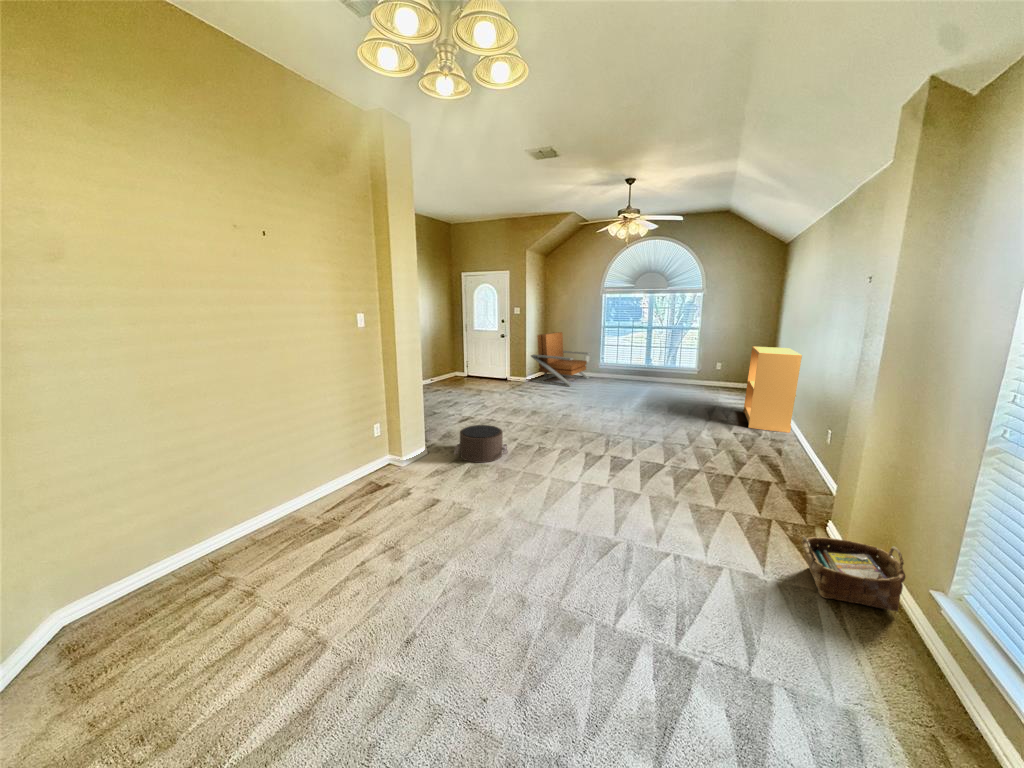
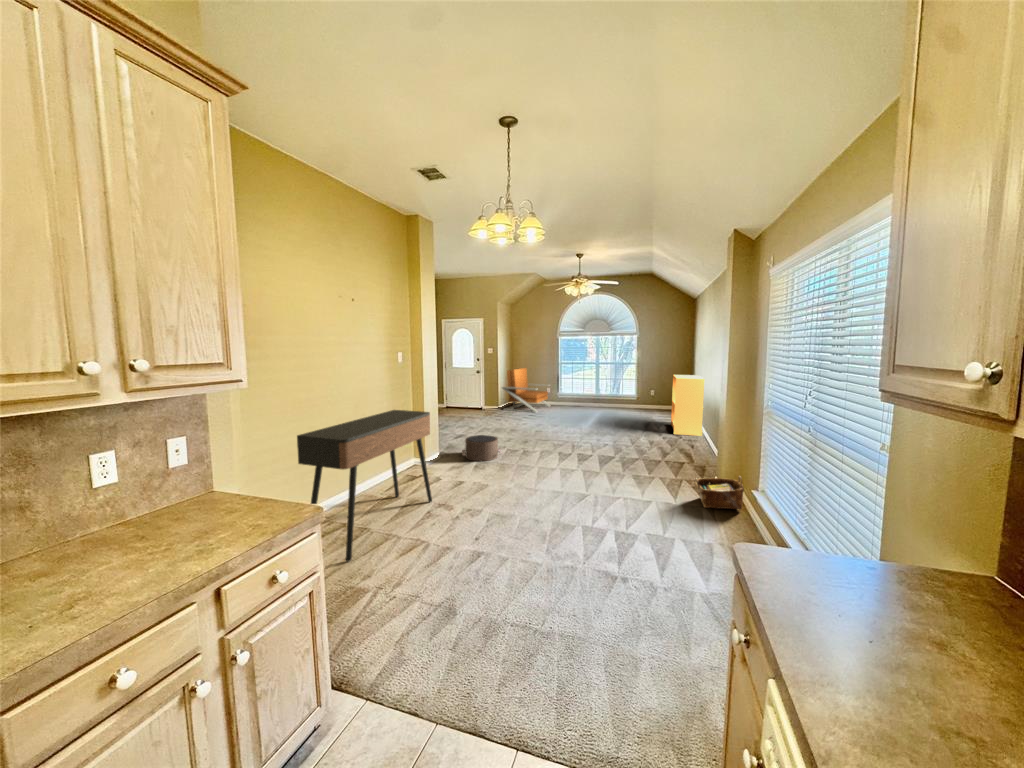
console table: none [68,403,378,693] -> present [297,410,432,562]

